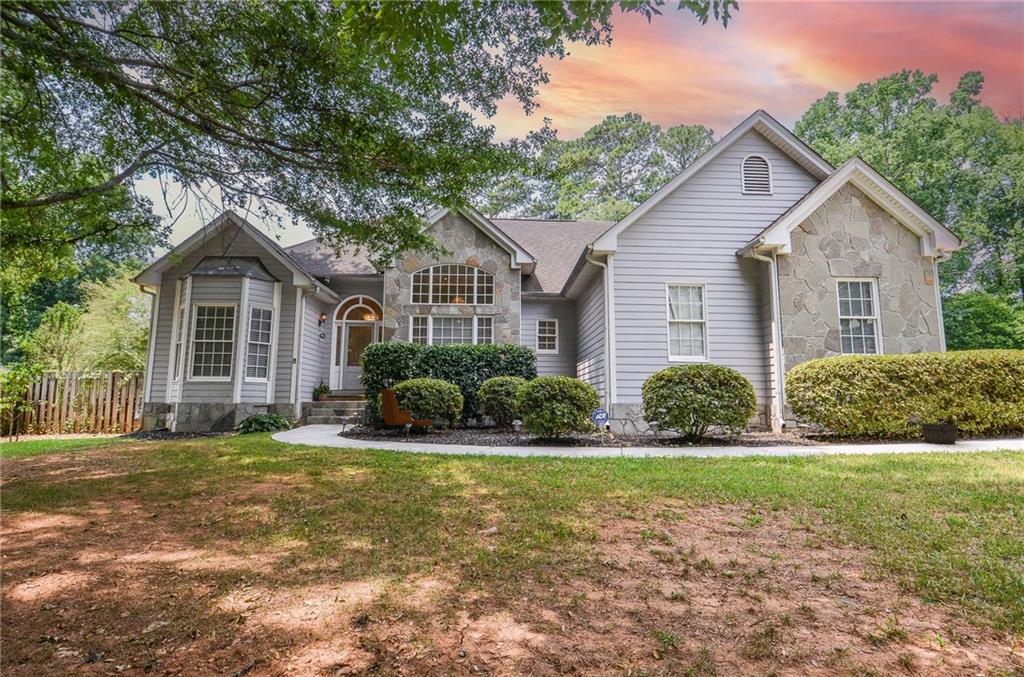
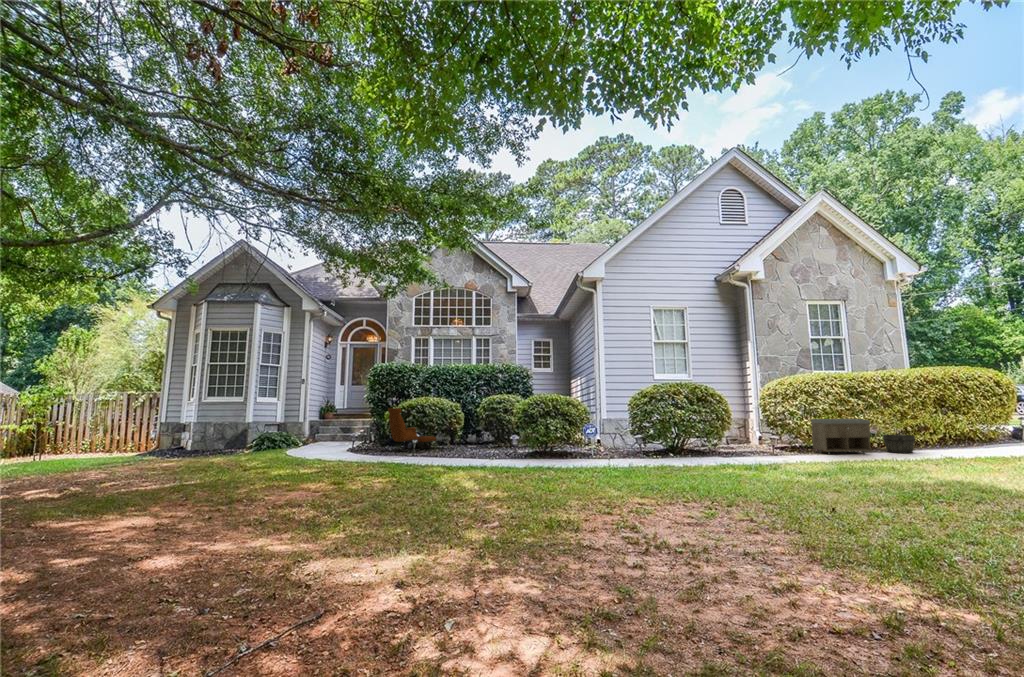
storage bench: none [842,406,910,445] -> present [811,419,871,454]

